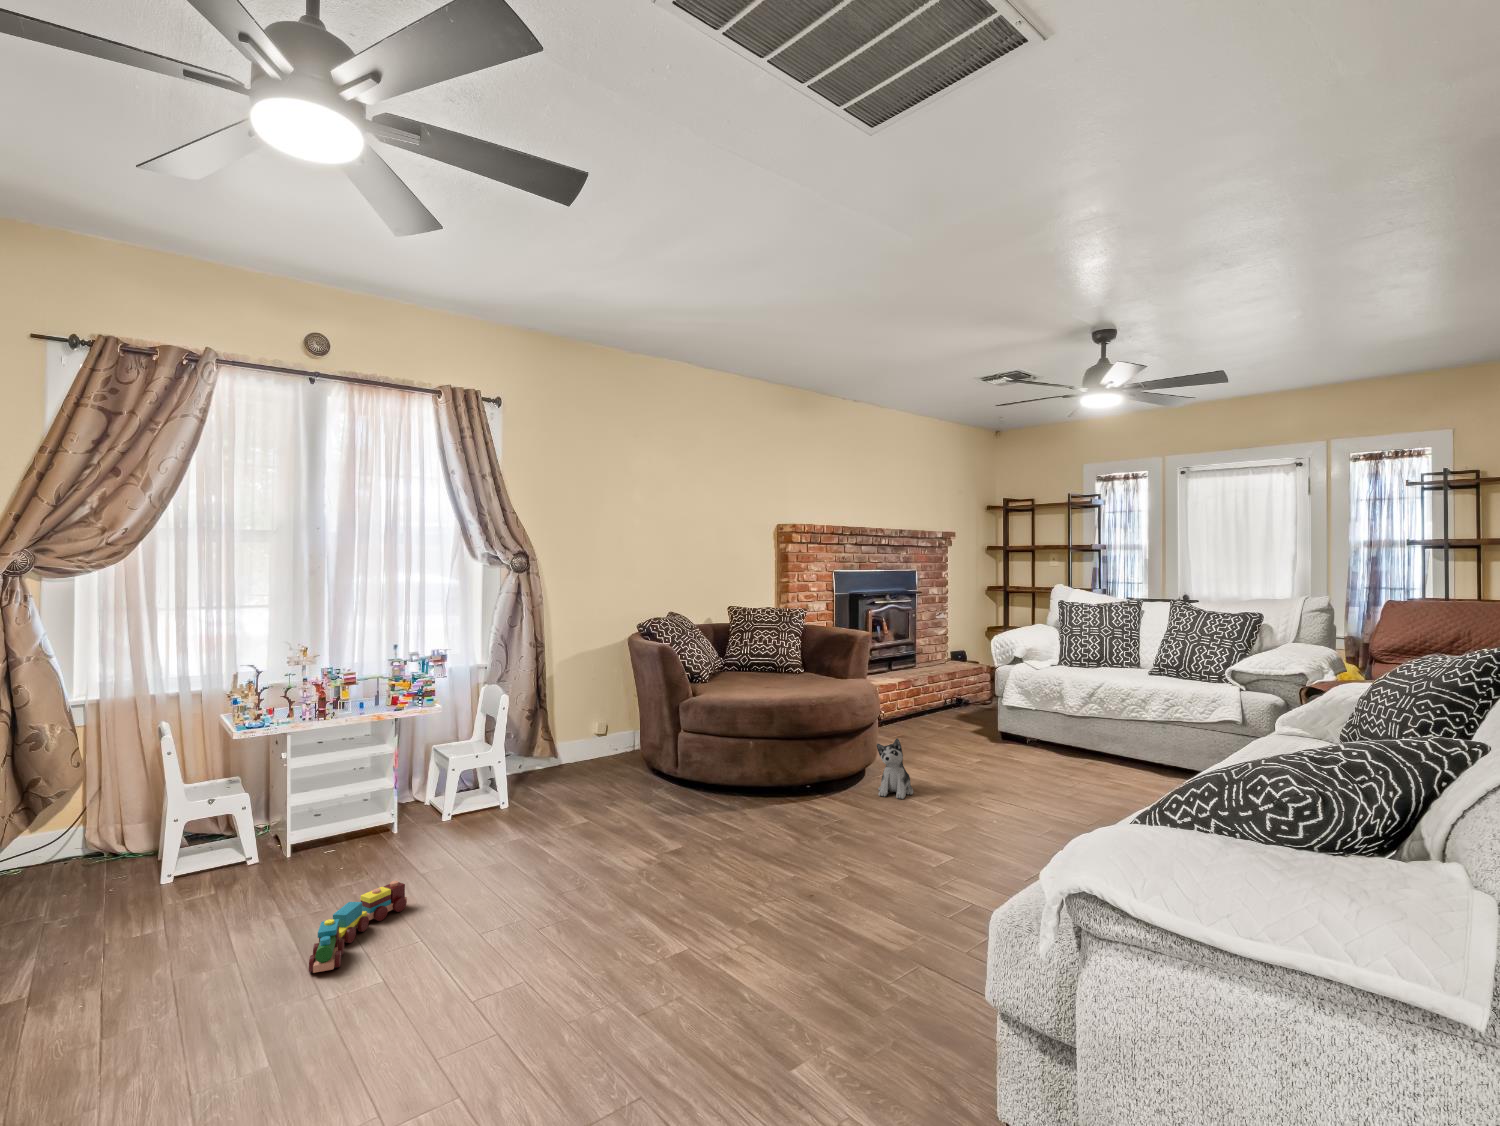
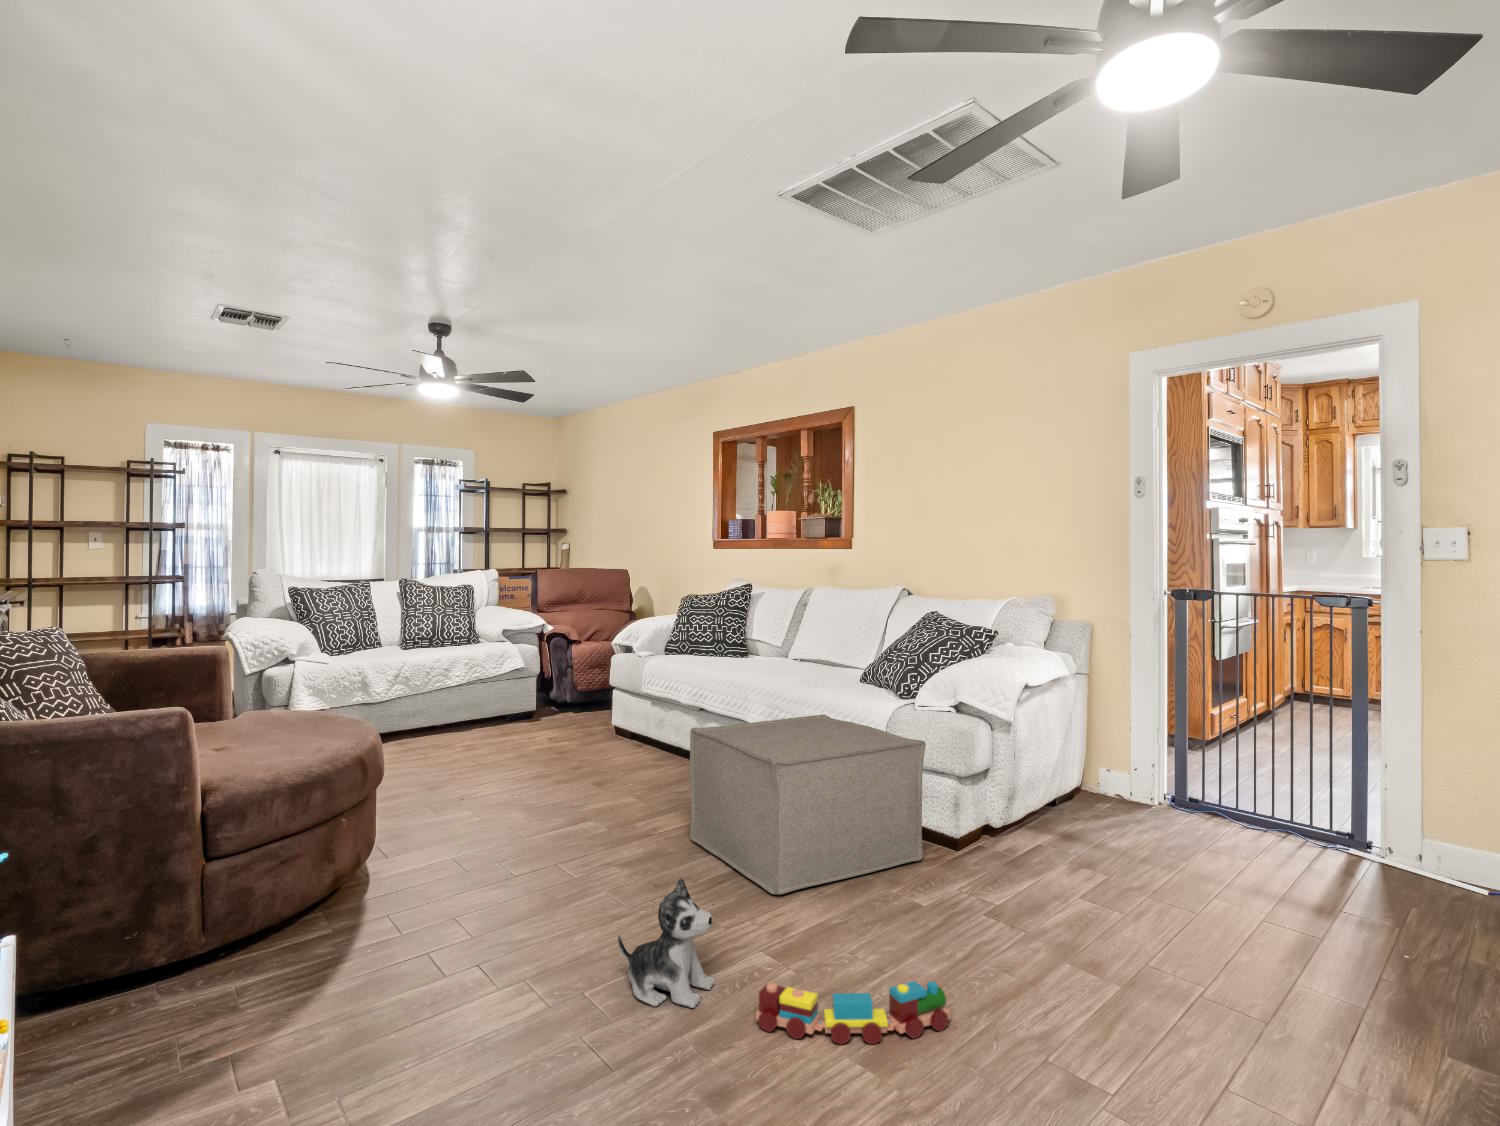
plush toy: present [877,738,913,799] -> present [618,877,715,1008]
ottoman: none [600,764,870,1017] -> present [690,714,926,895]

